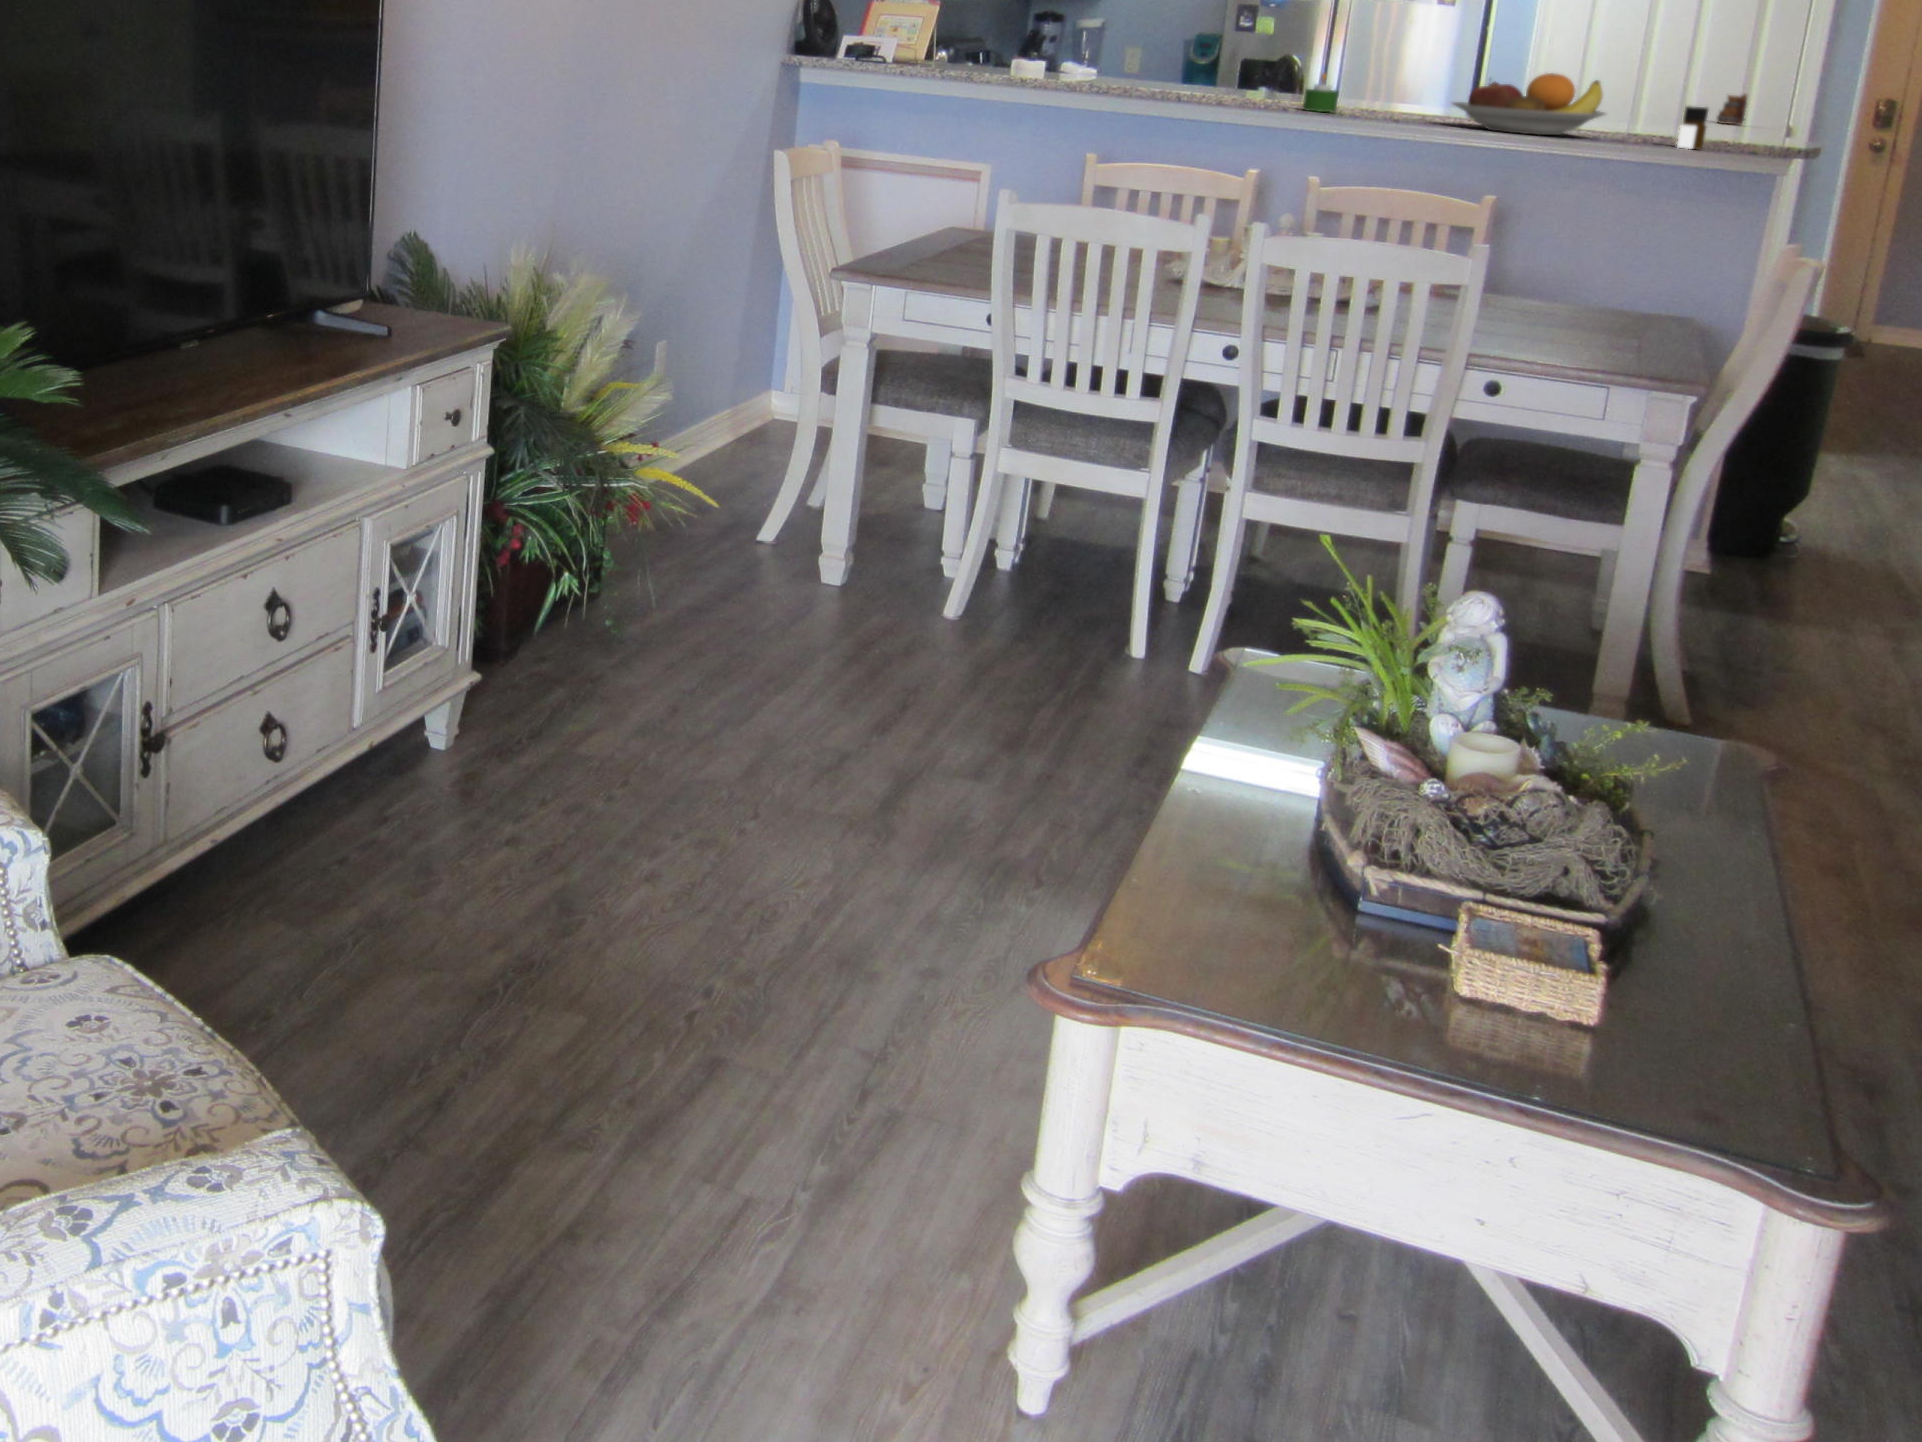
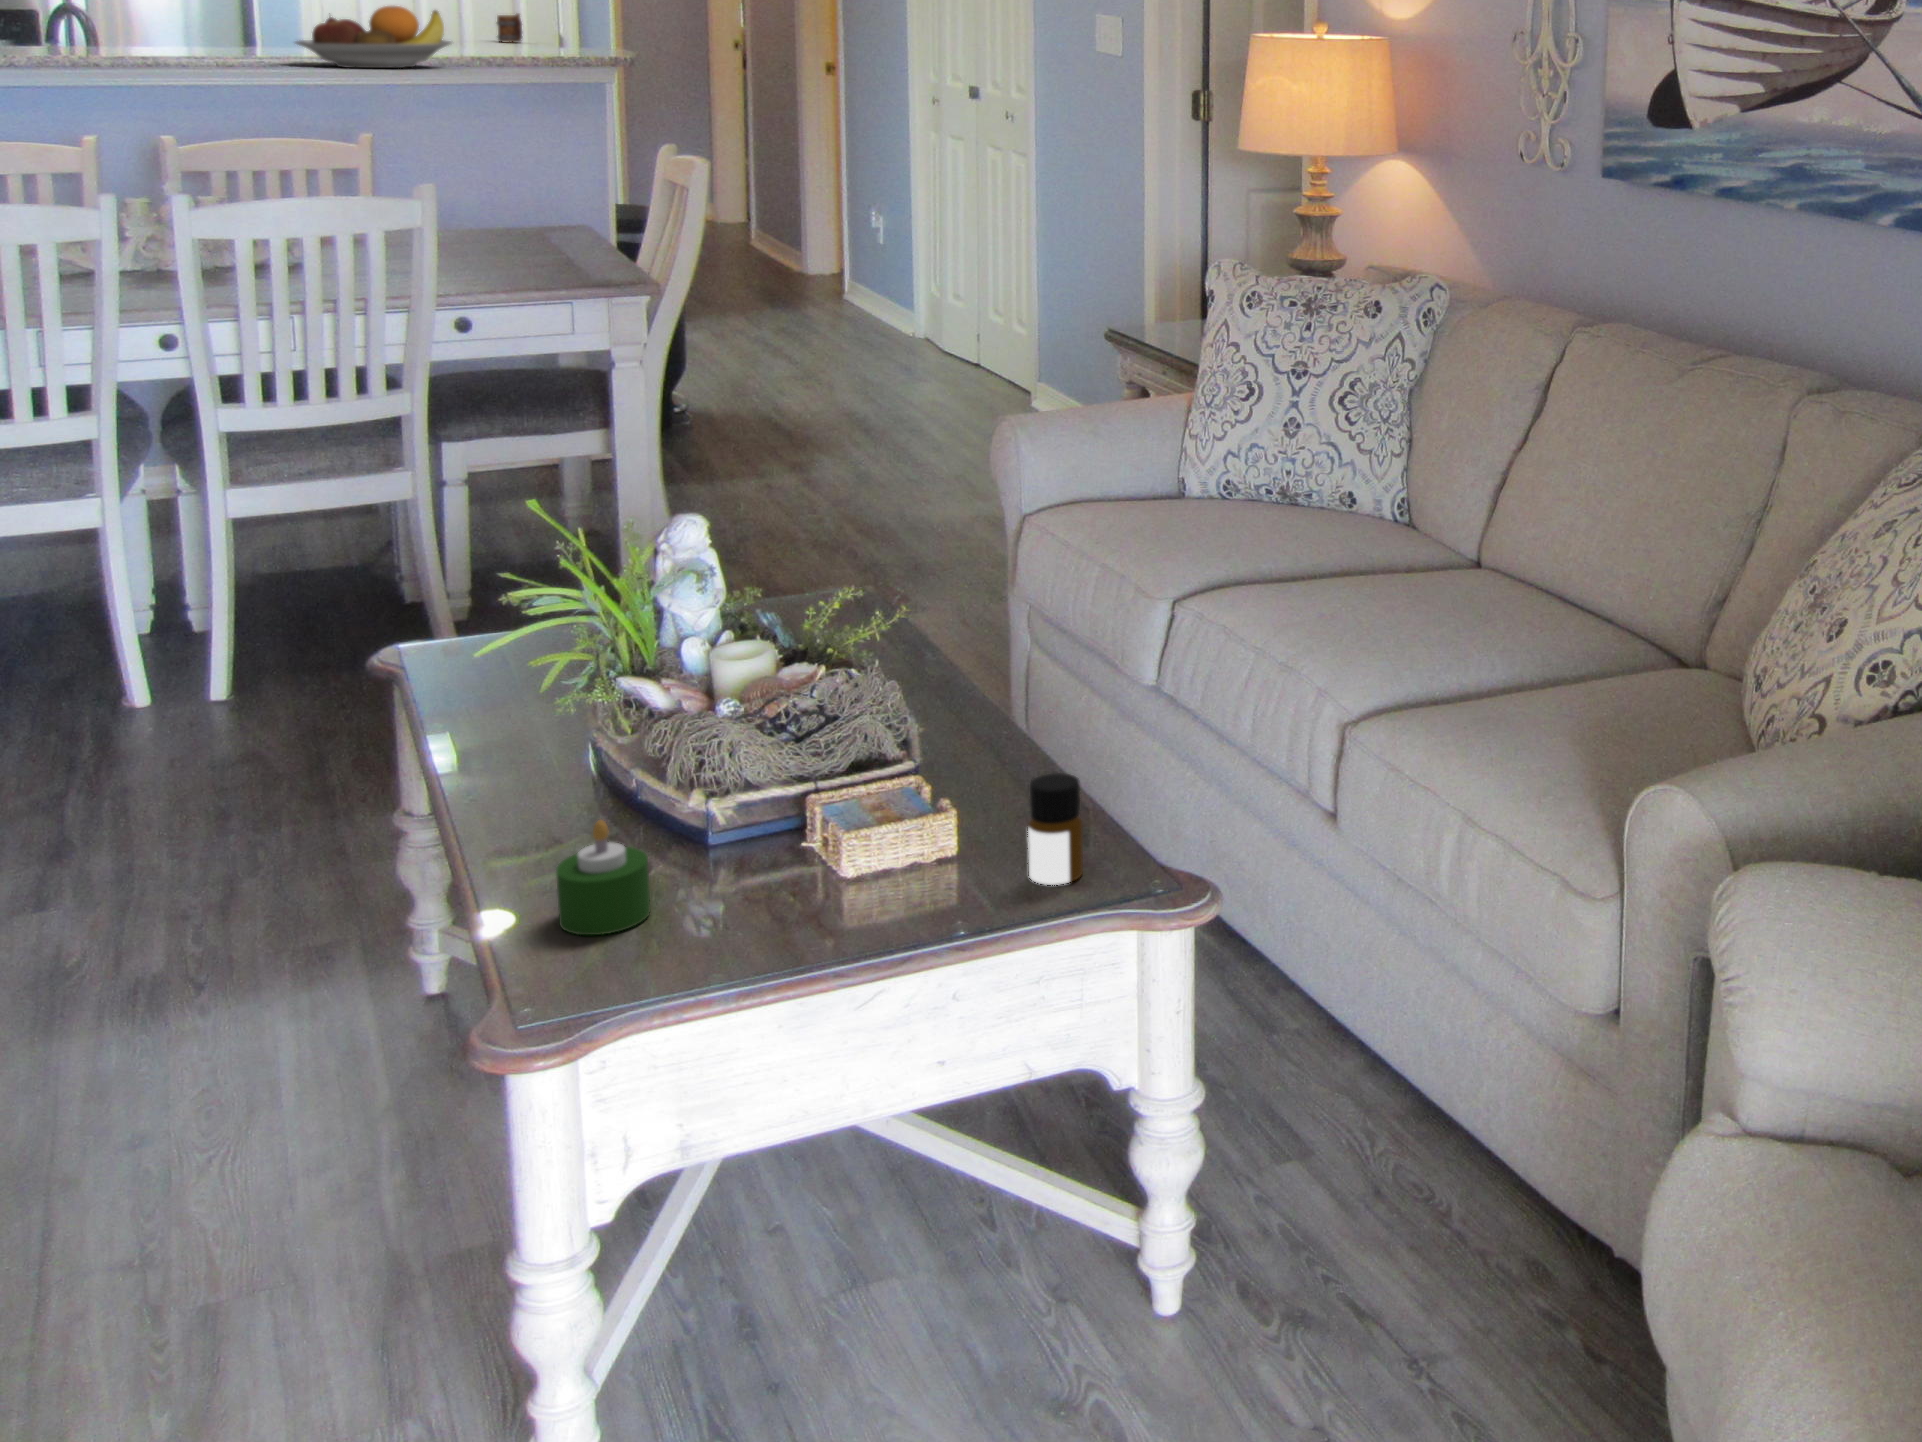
candle: present [1303,74,1339,112] -> present [556,820,650,935]
bottle: present [1677,106,1708,149] -> present [1028,773,1083,885]

